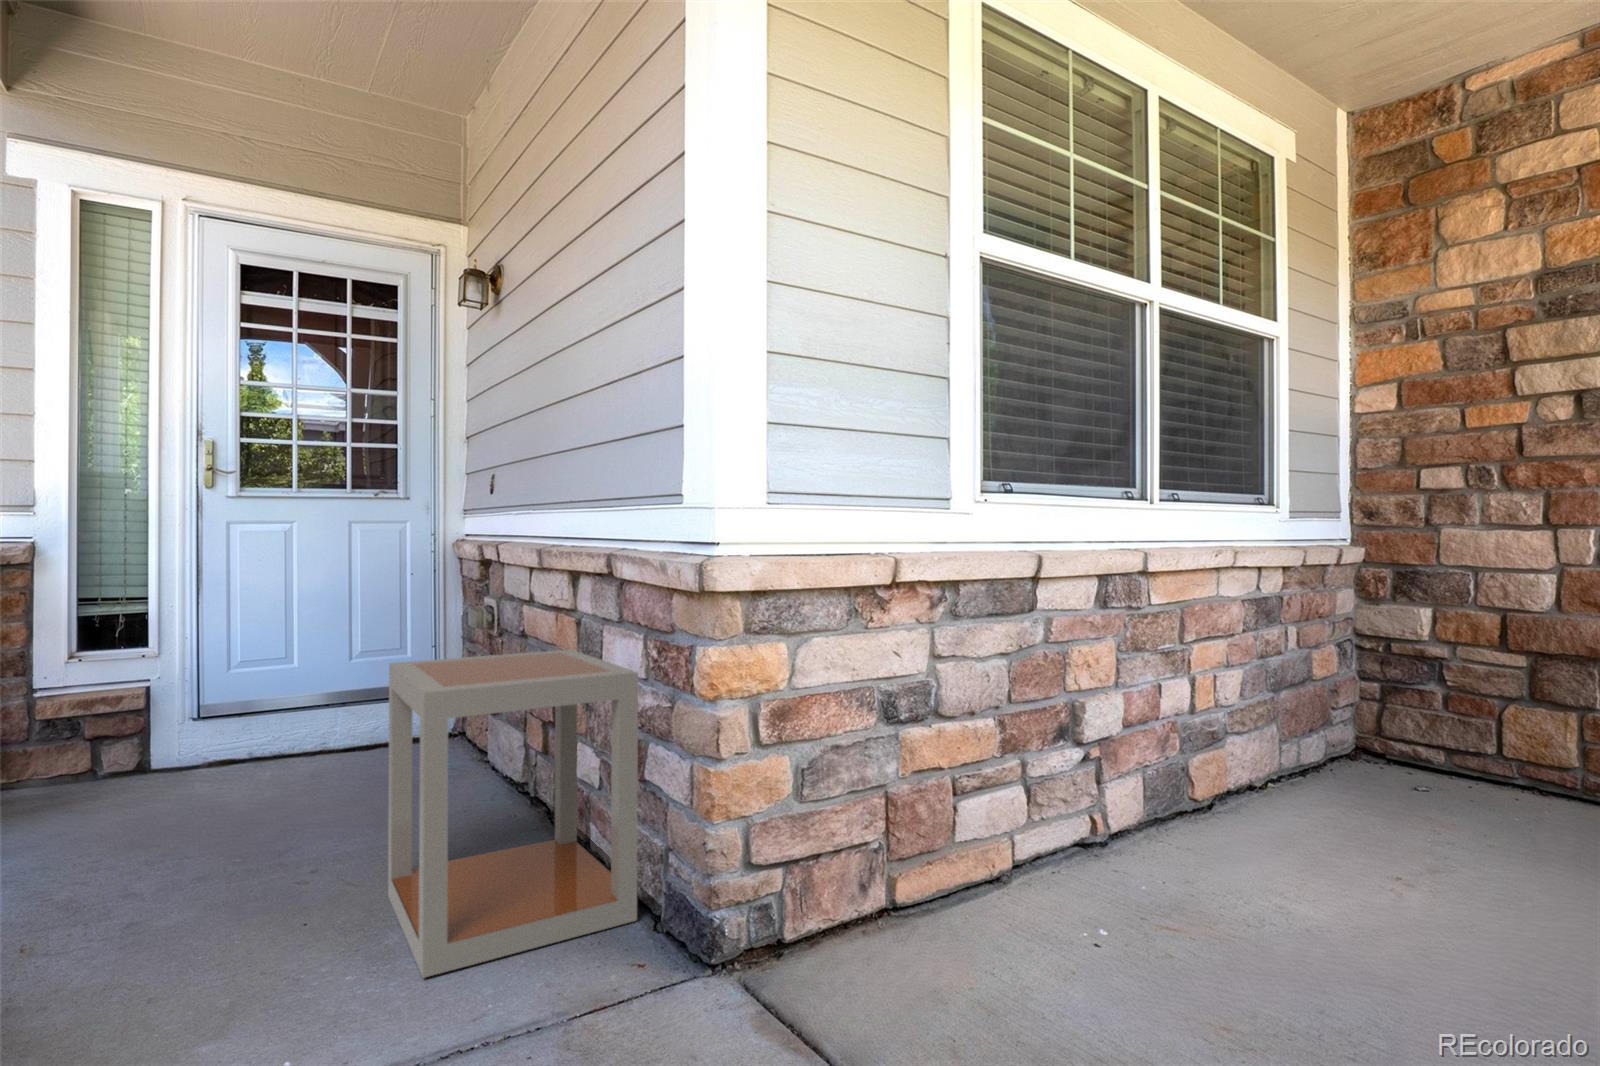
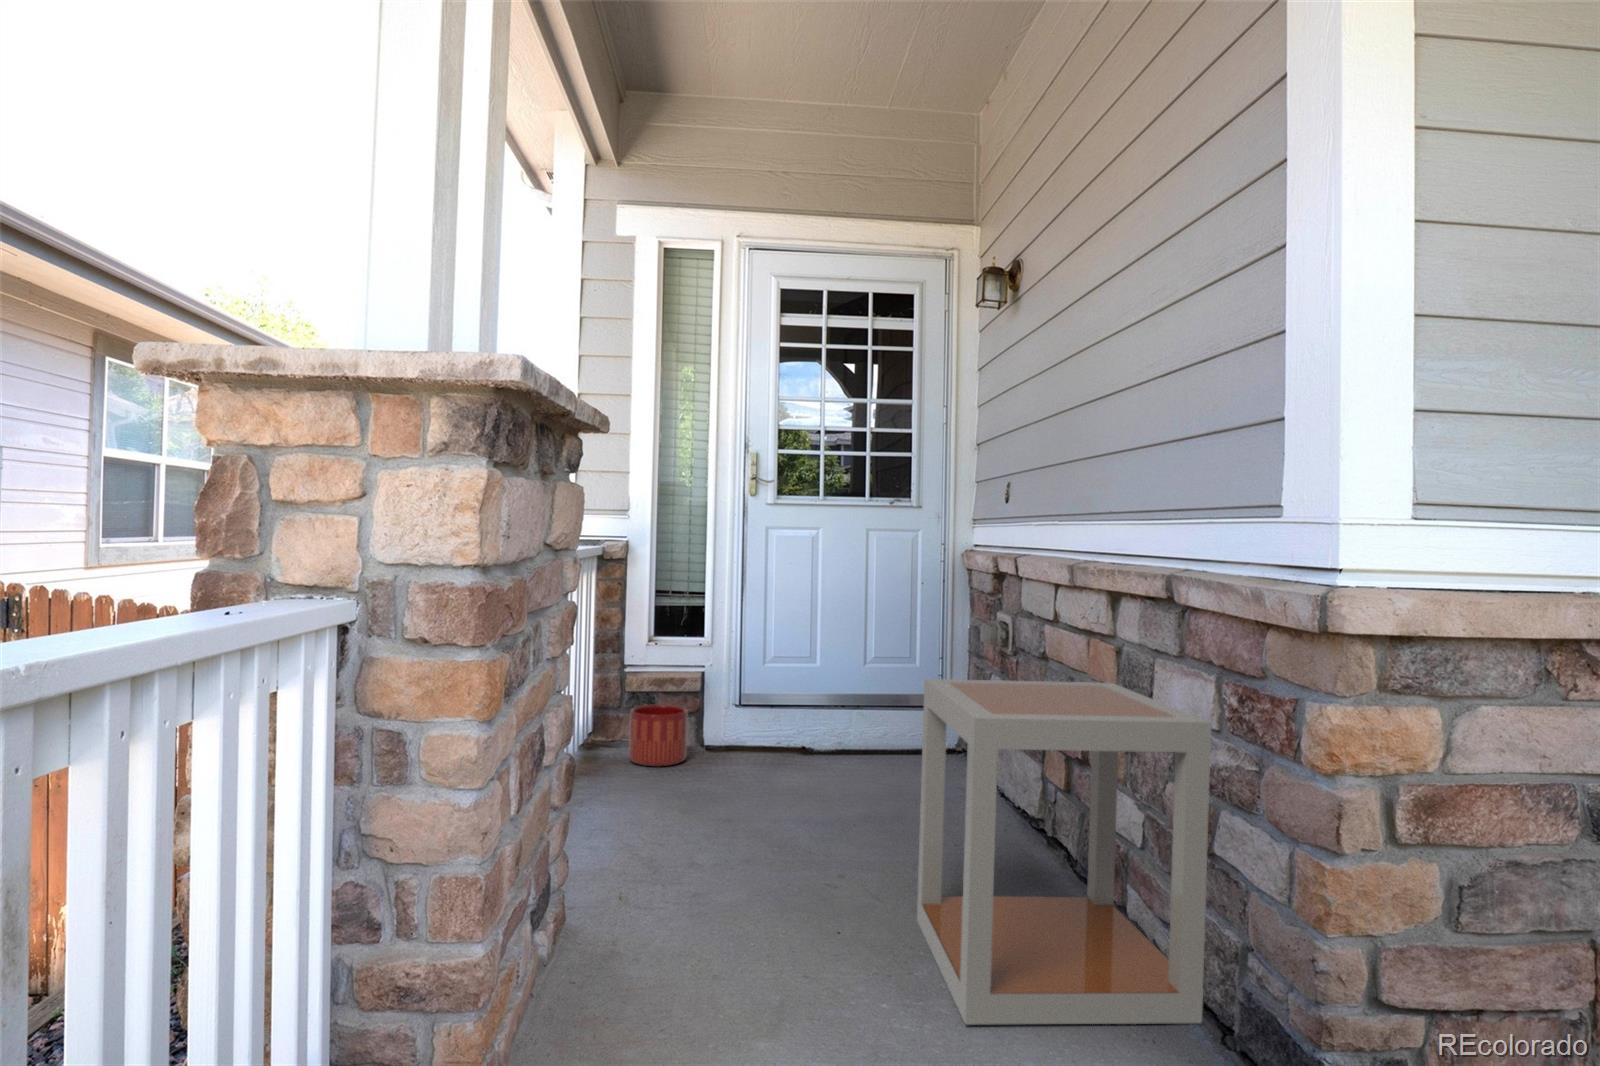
planter: none [40,727,126,801] -> present [629,705,688,766]

